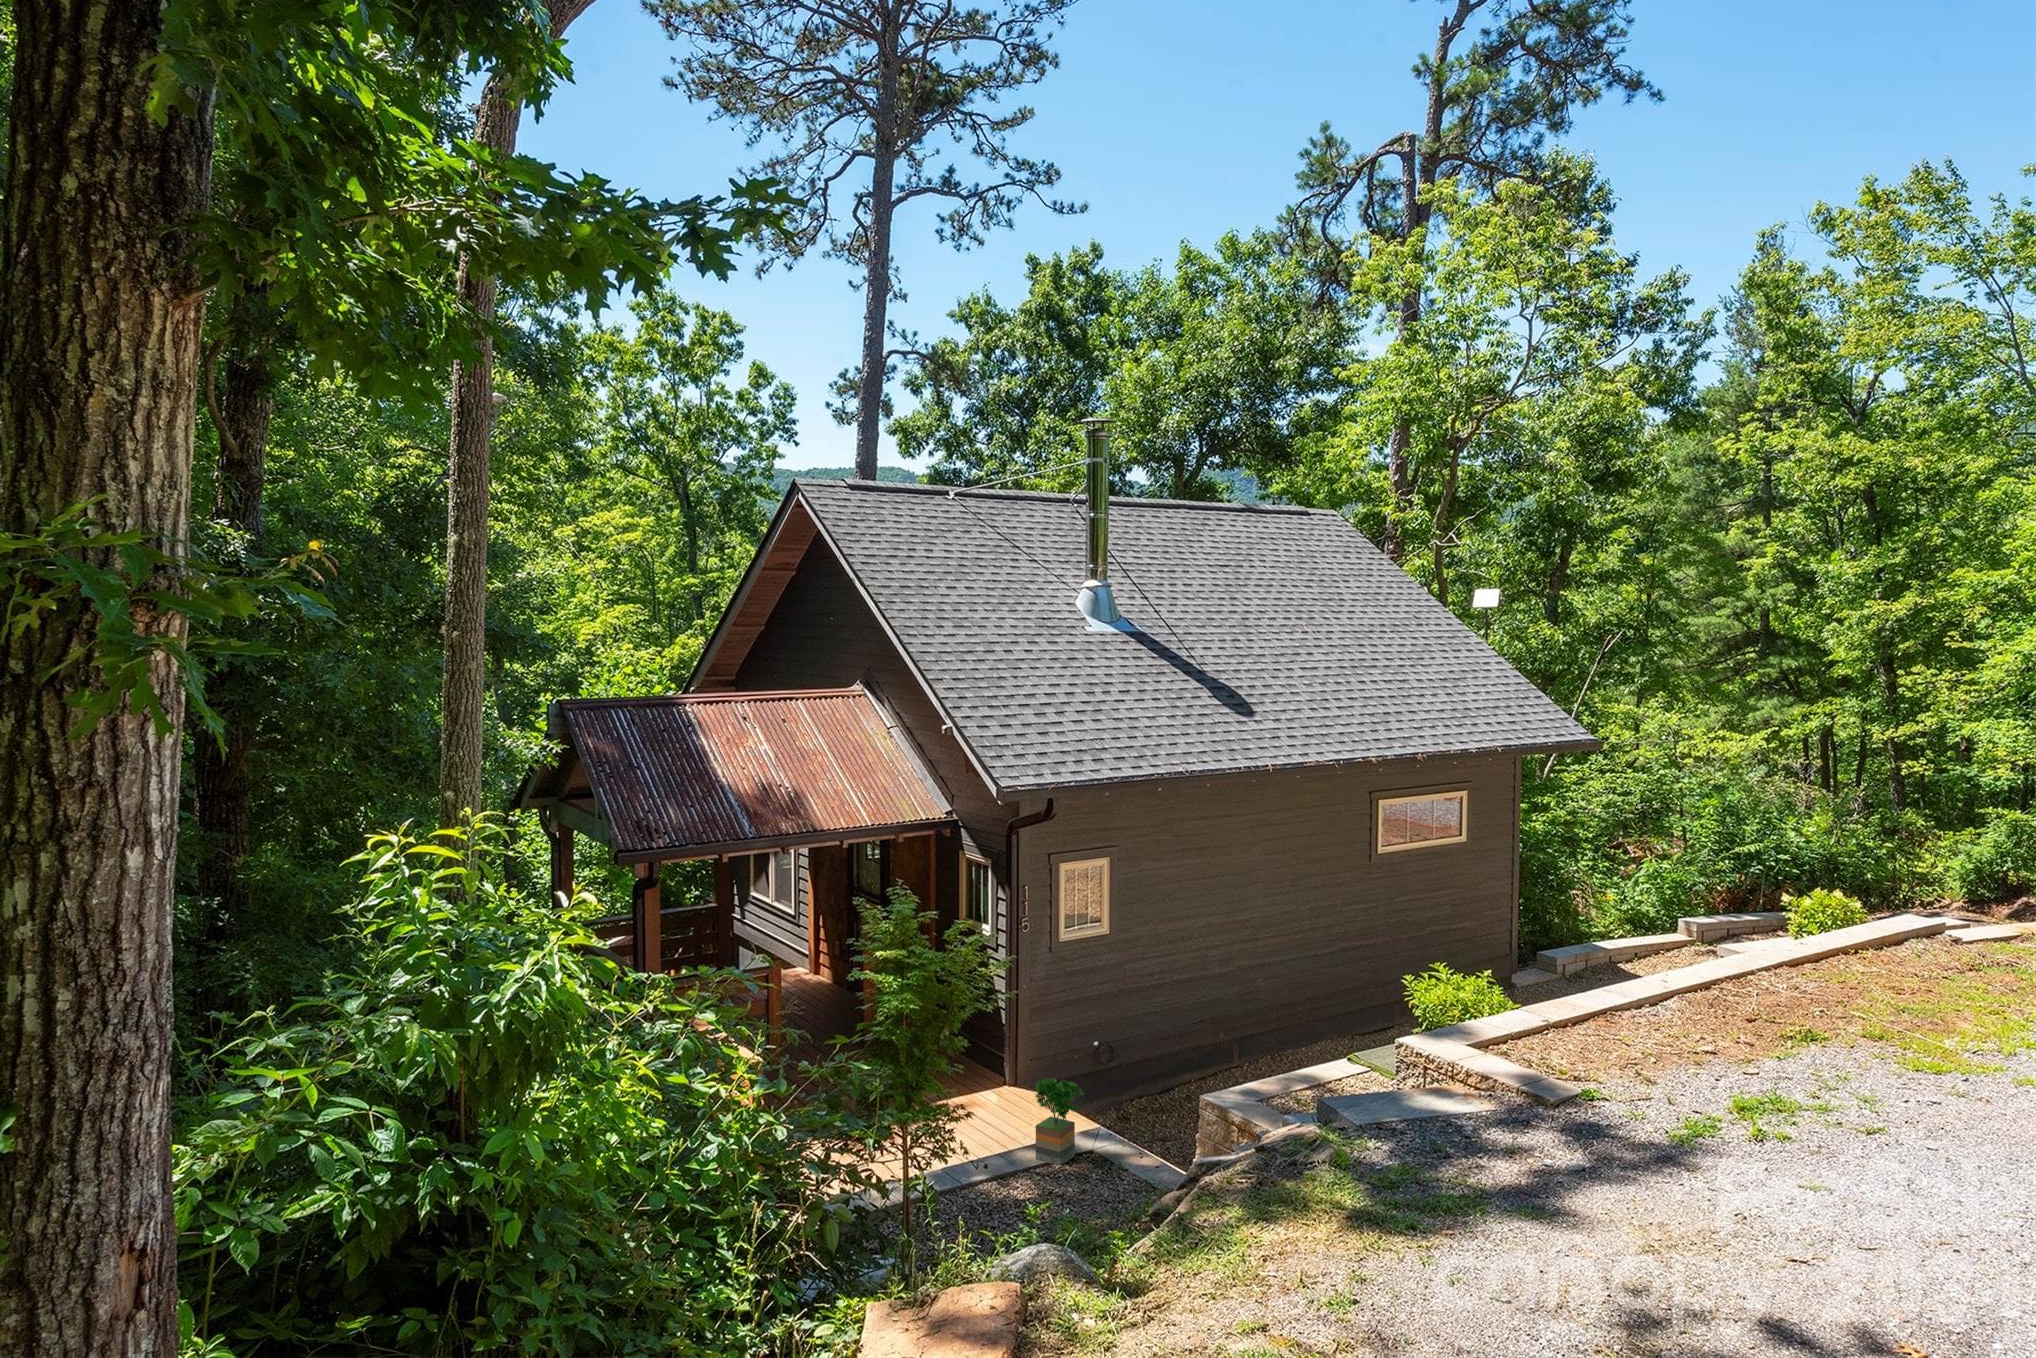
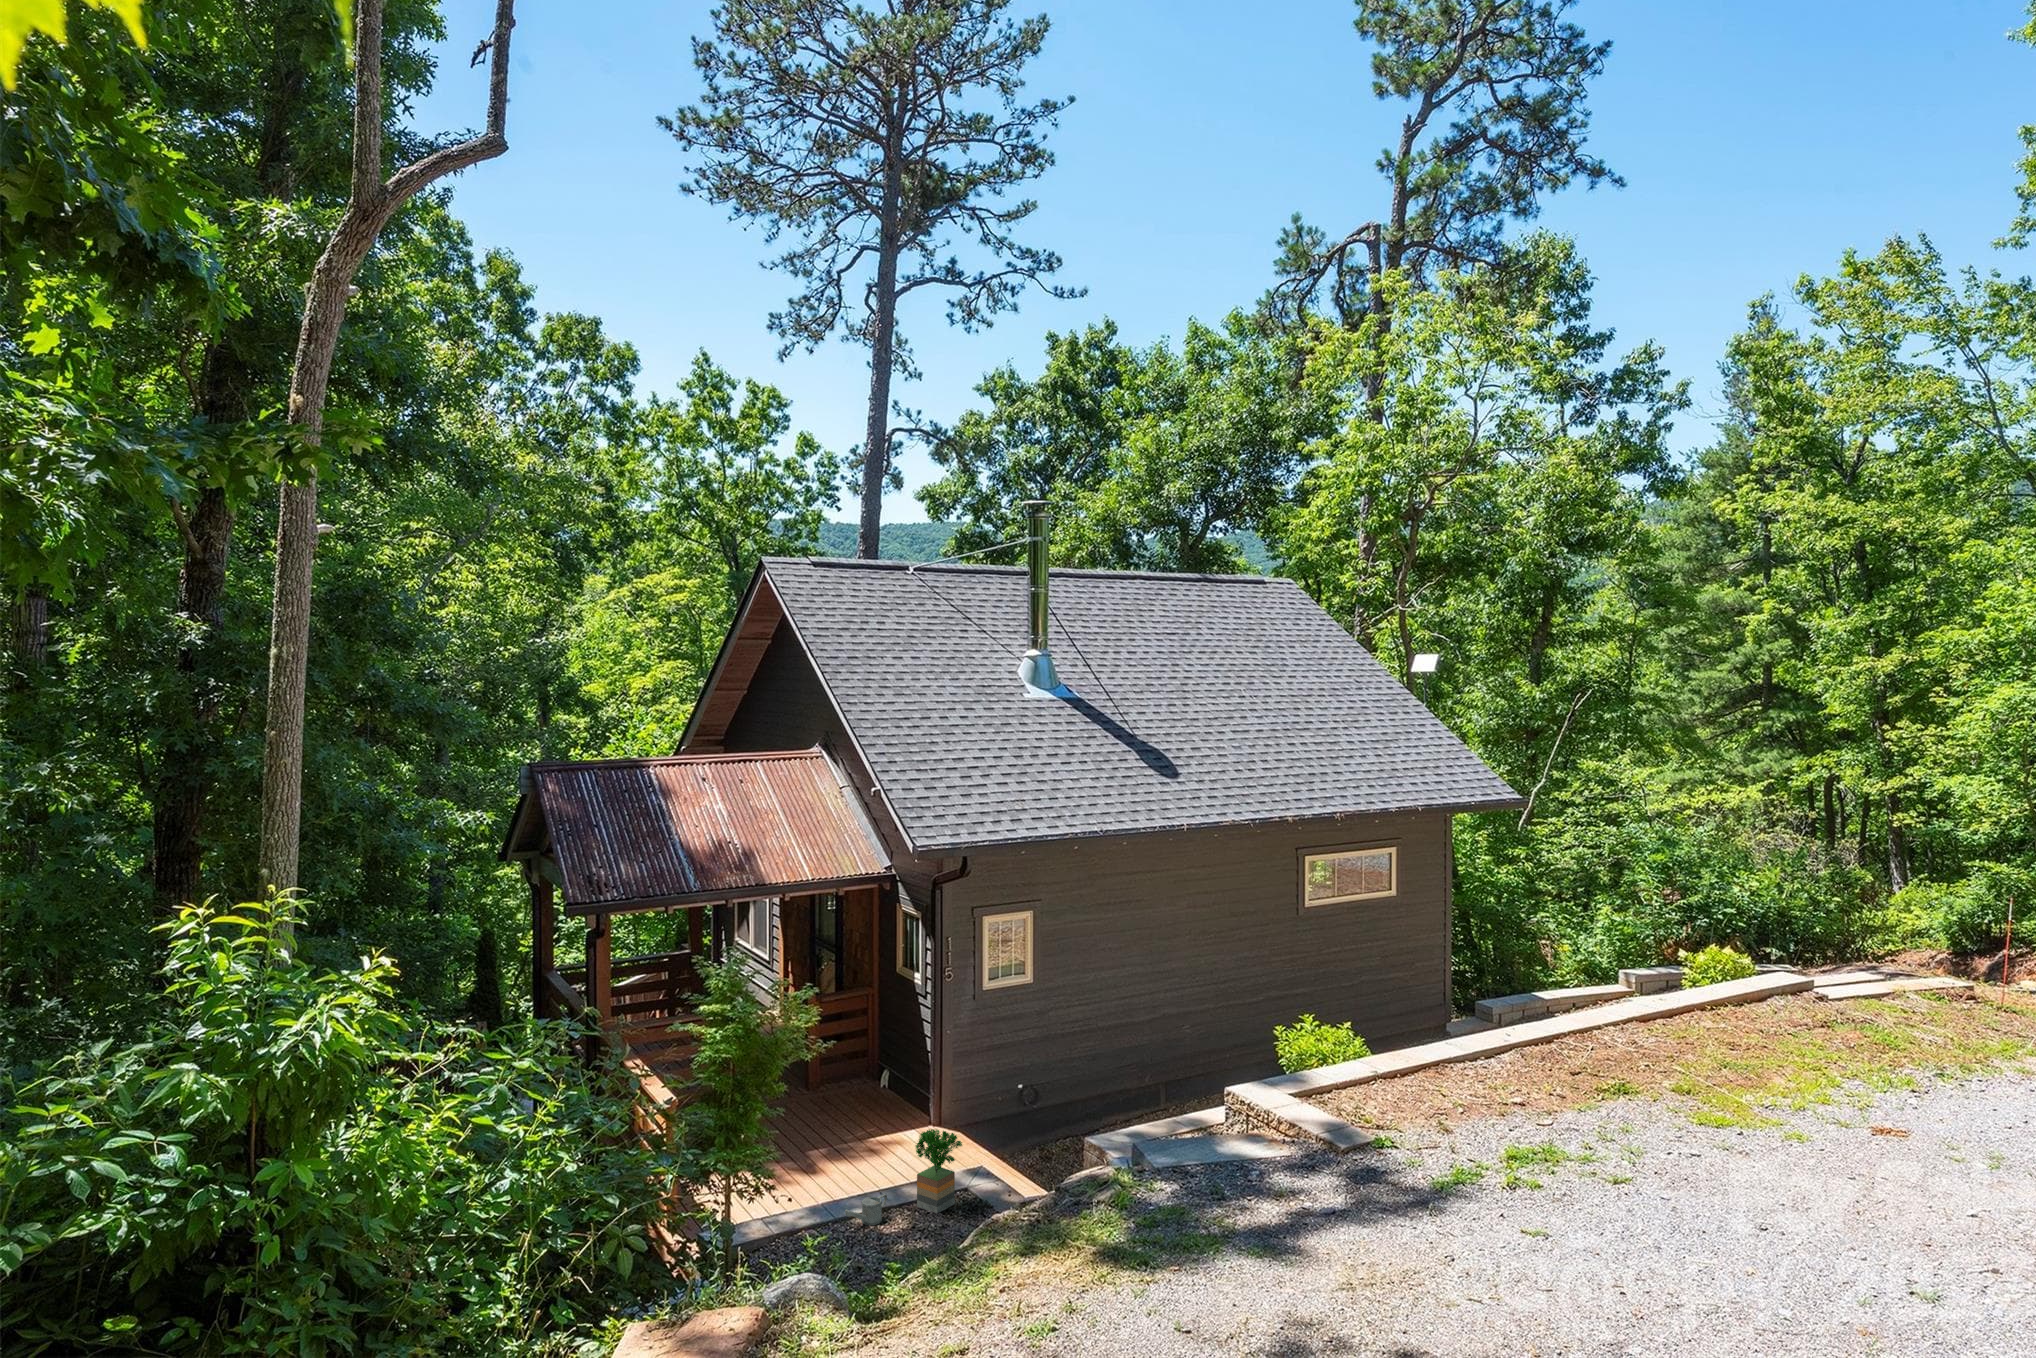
watering can: none [971,1146,1008,1179] -> present [845,1194,887,1225]

